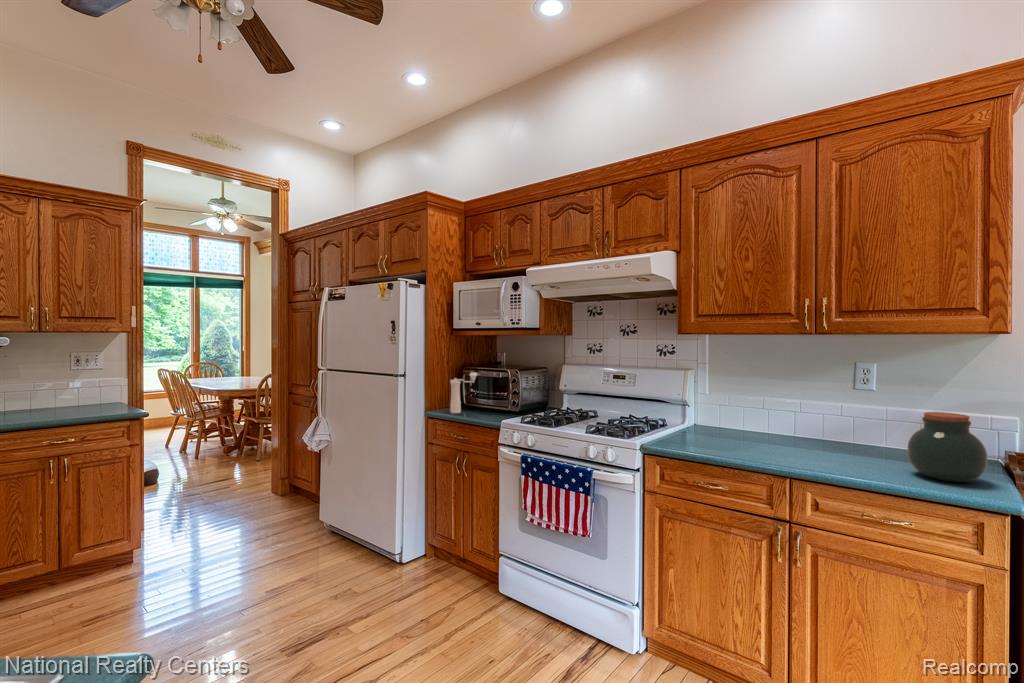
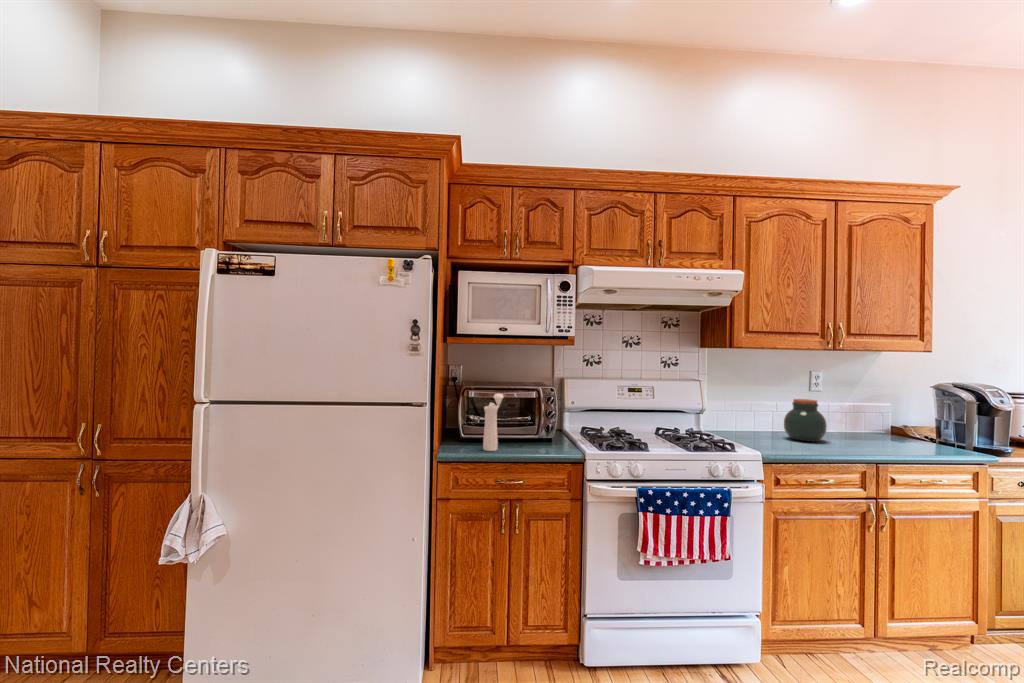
jar: present [907,412,987,482] -> present [784,399,827,441]

